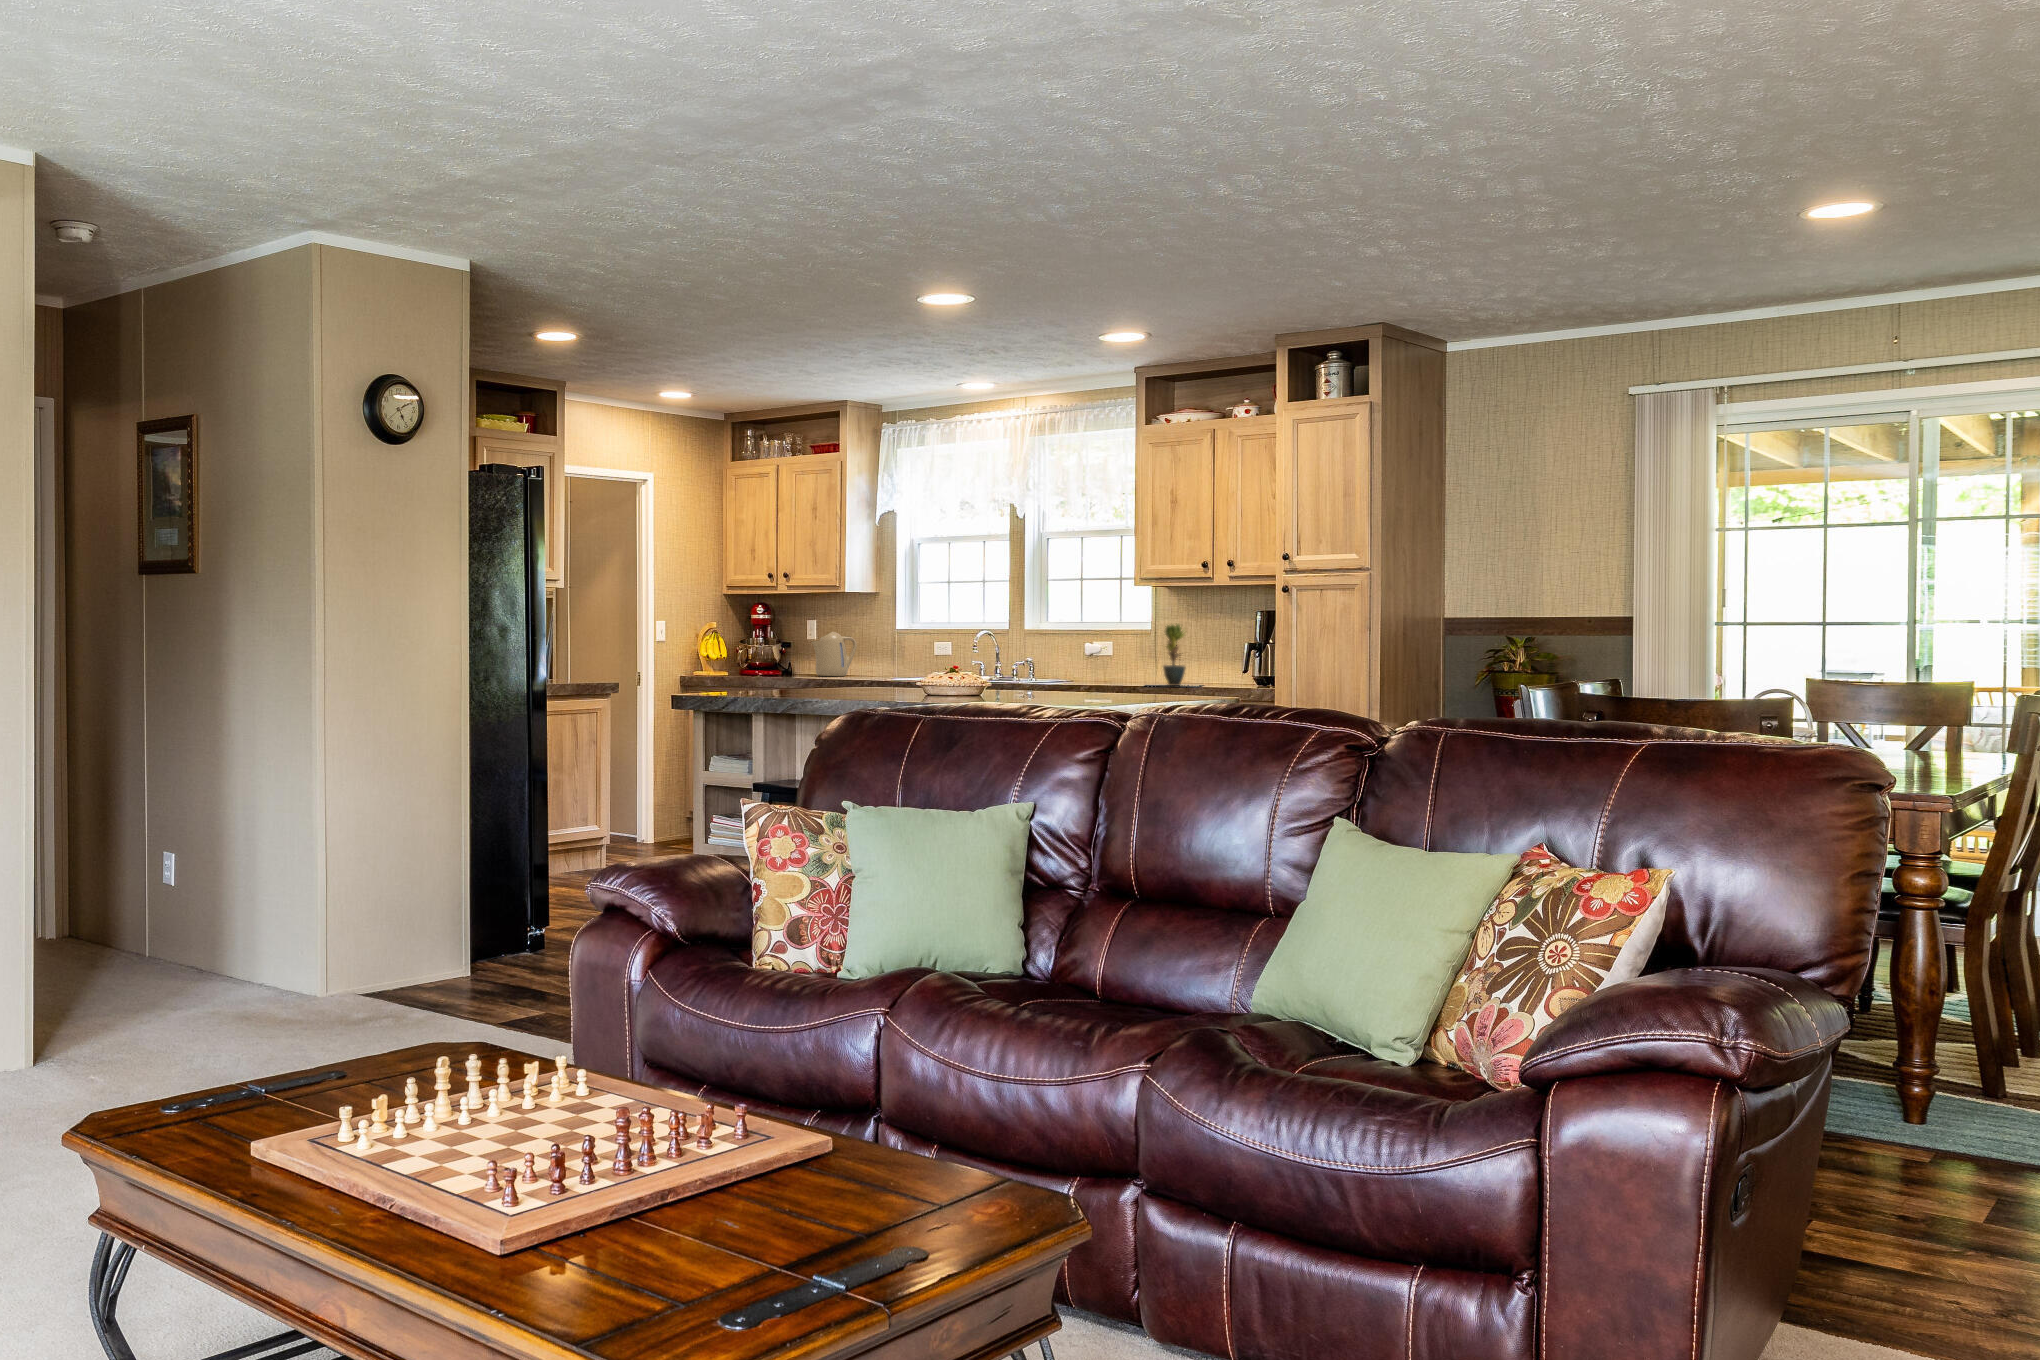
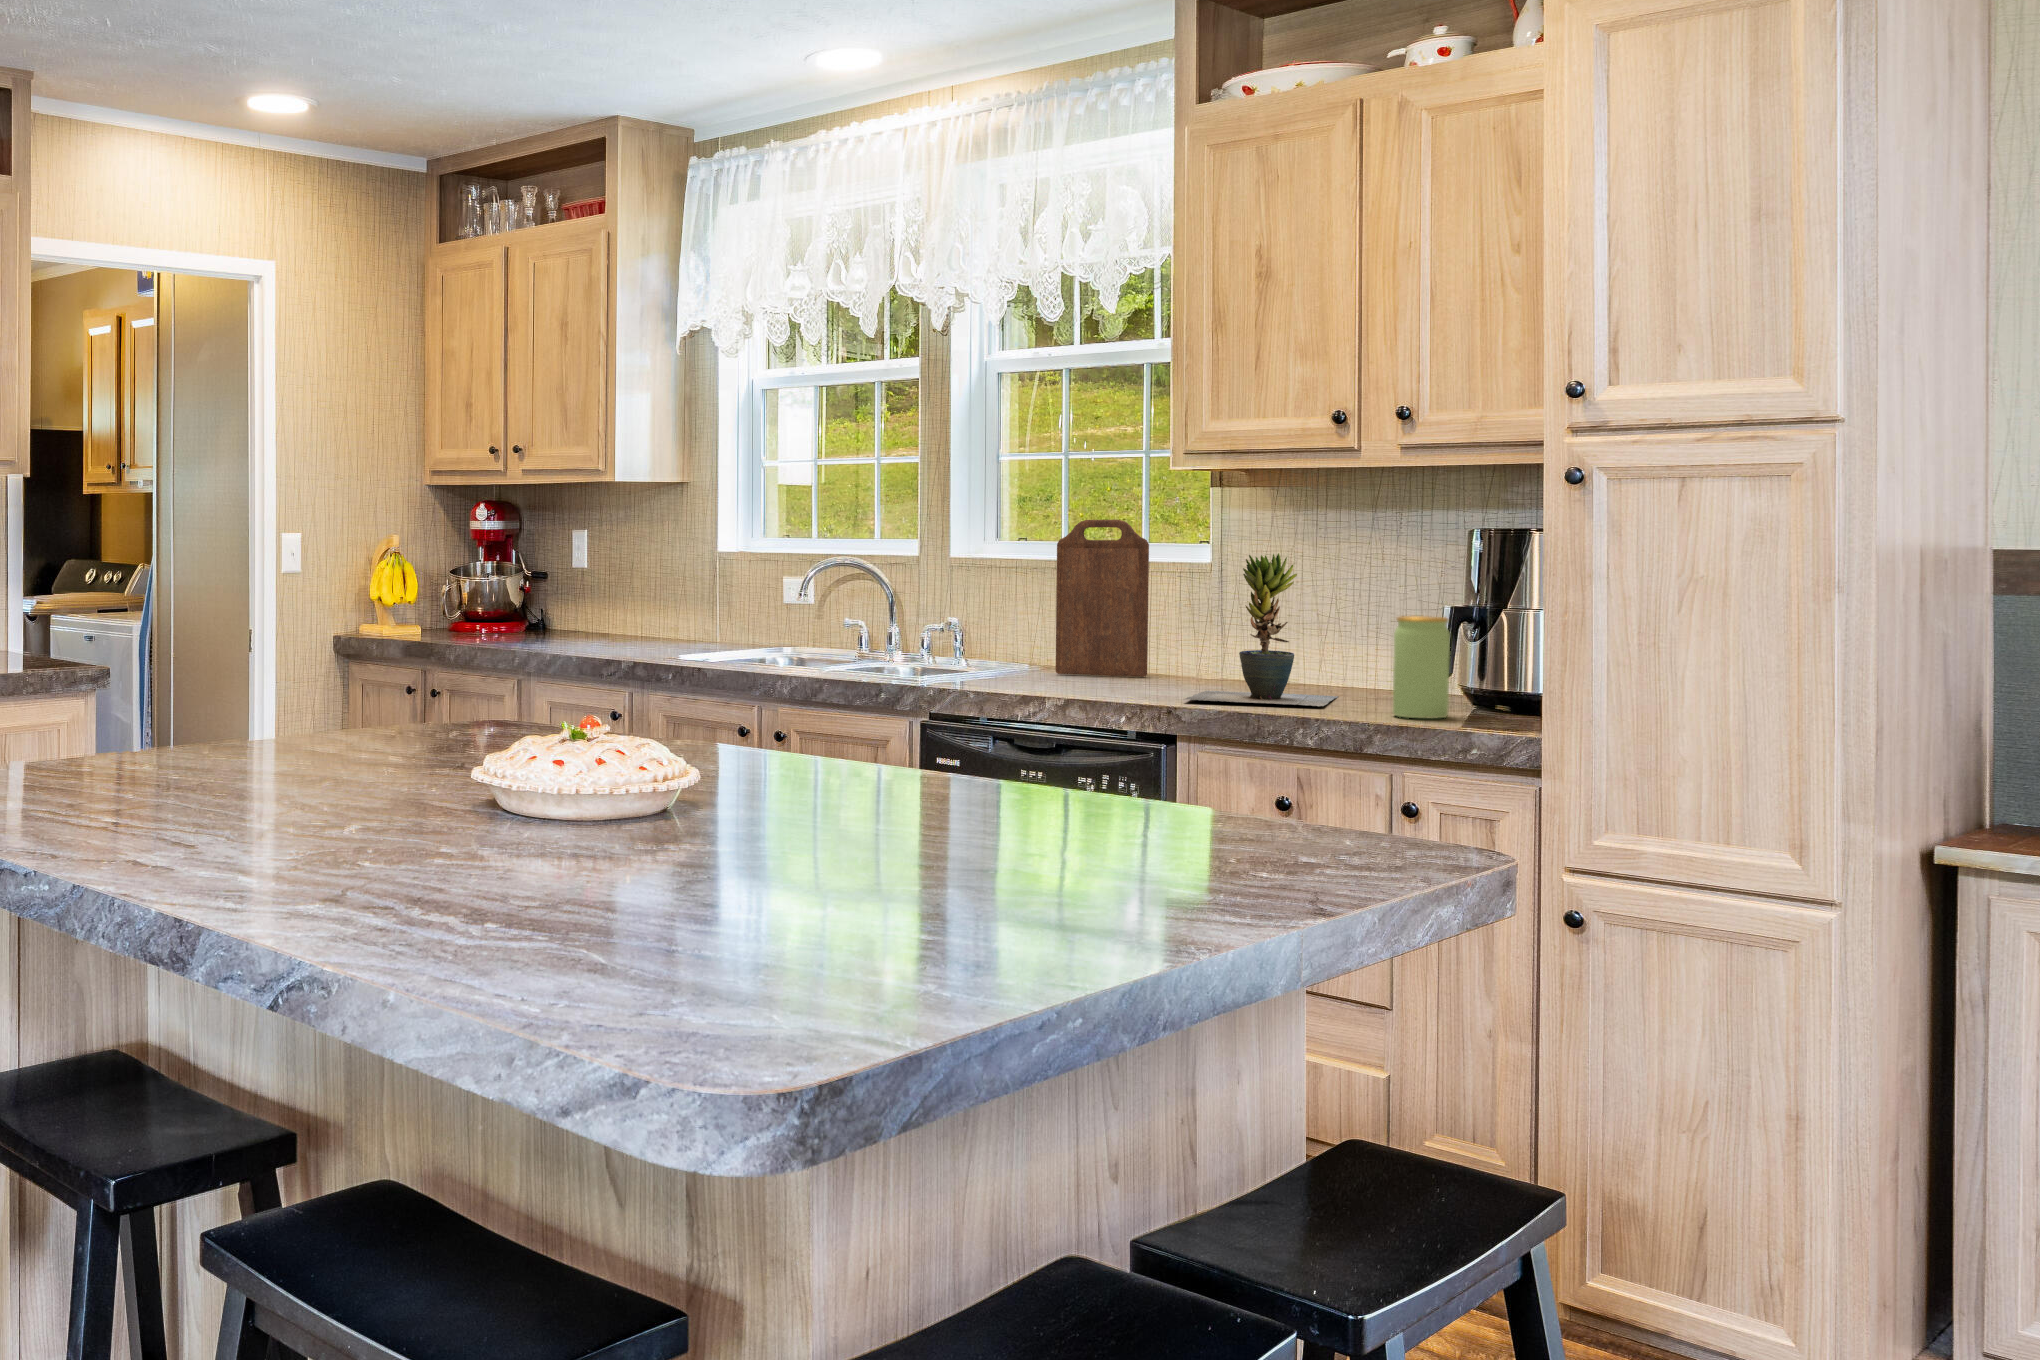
cutting board: none [1079,610,1121,682] -> present [1056,520,1149,677]
kettle: present [812,632,857,676] -> none [553,558,641,644]
jar: none [1225,648,1247,689] -> present [1393,616,1450,719]

